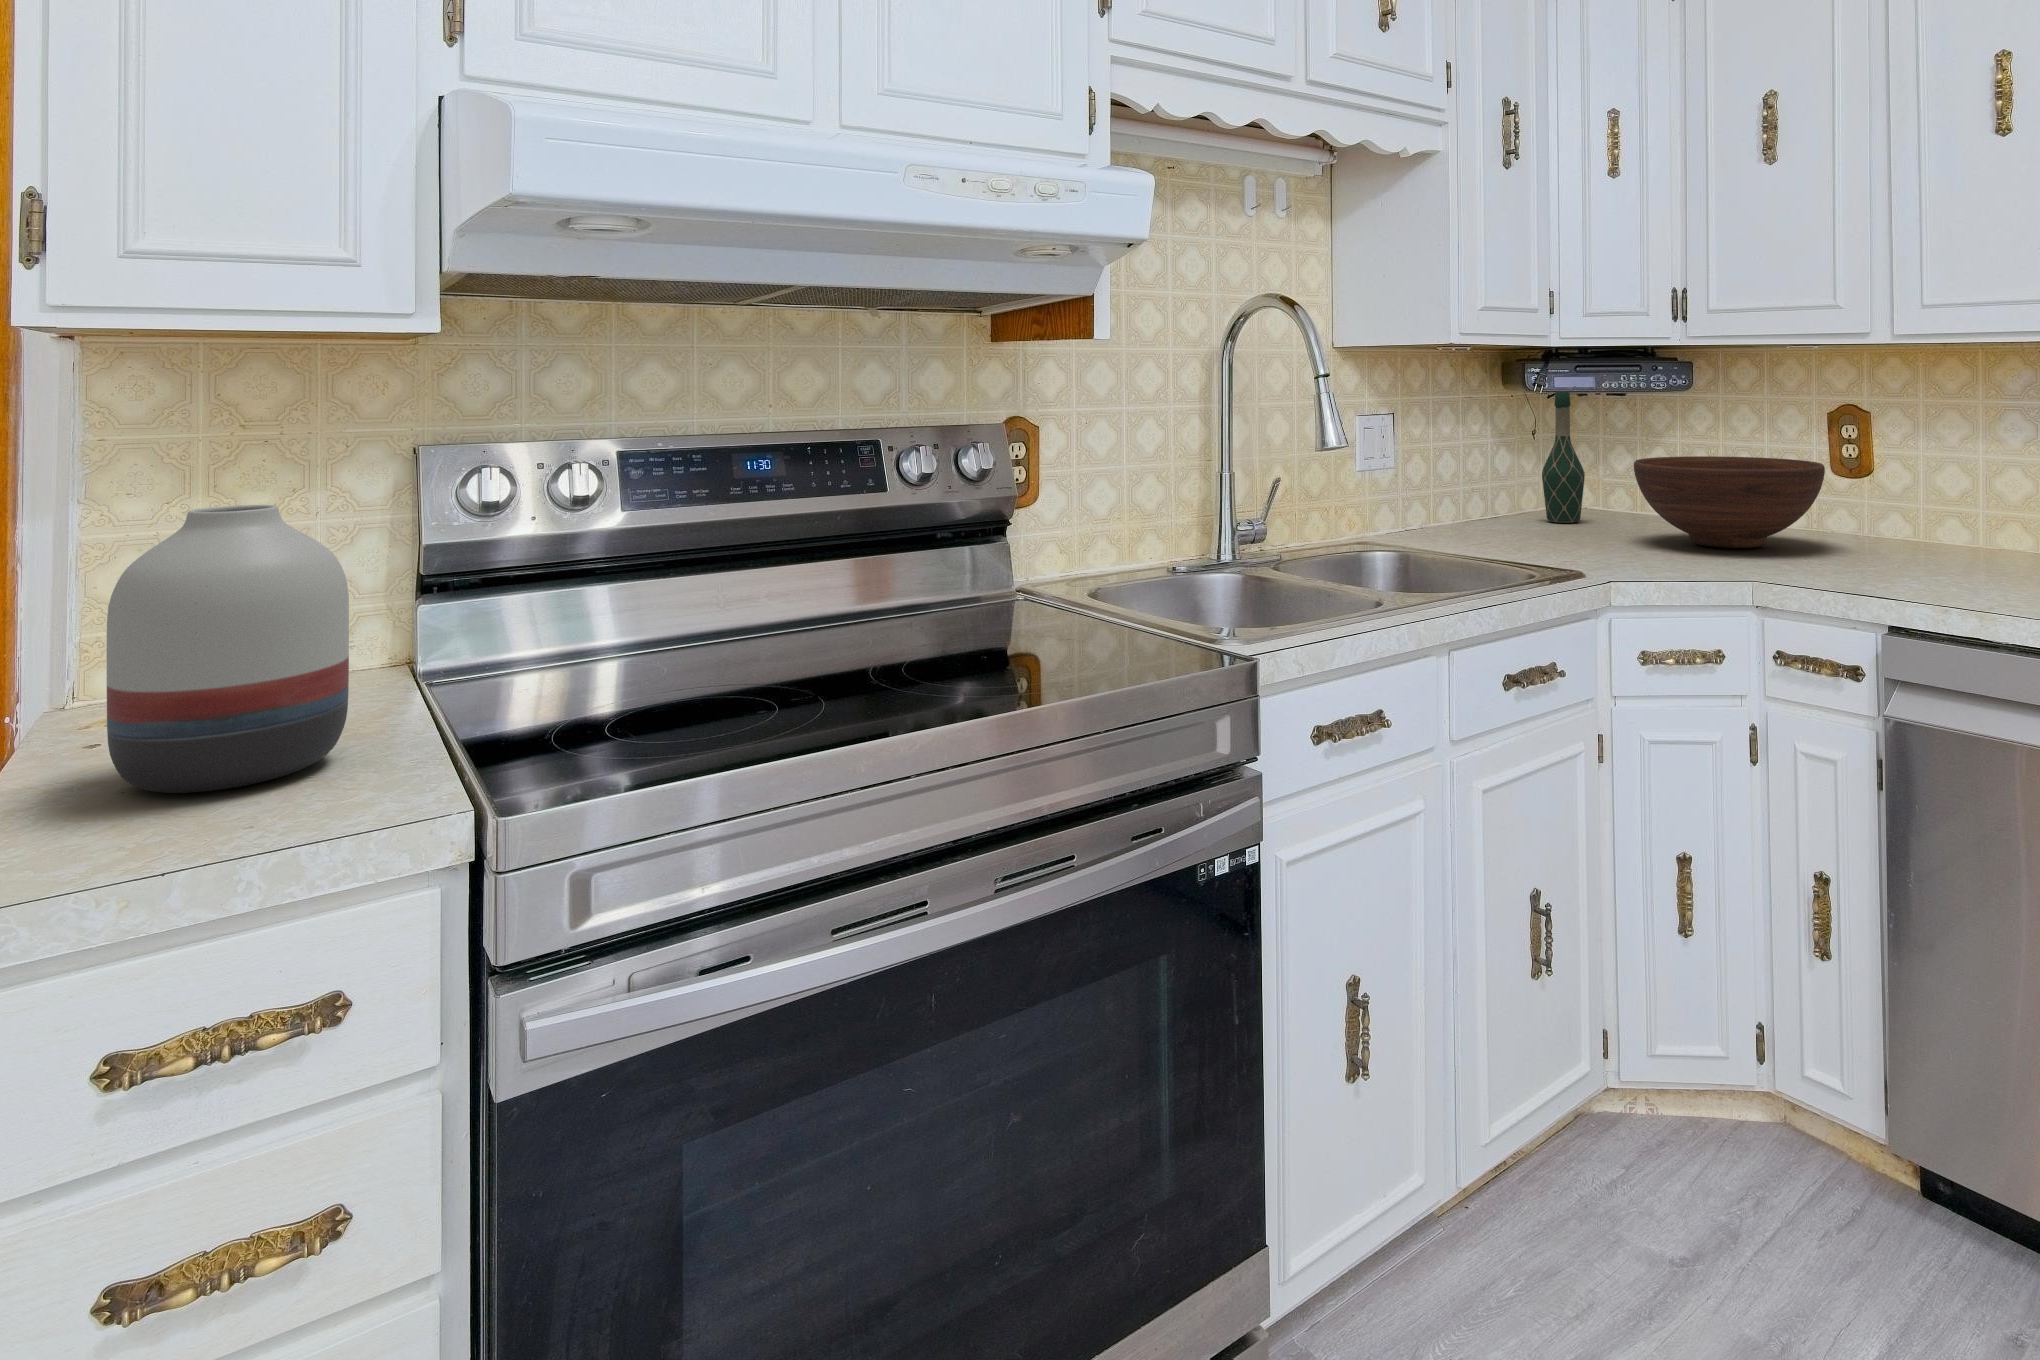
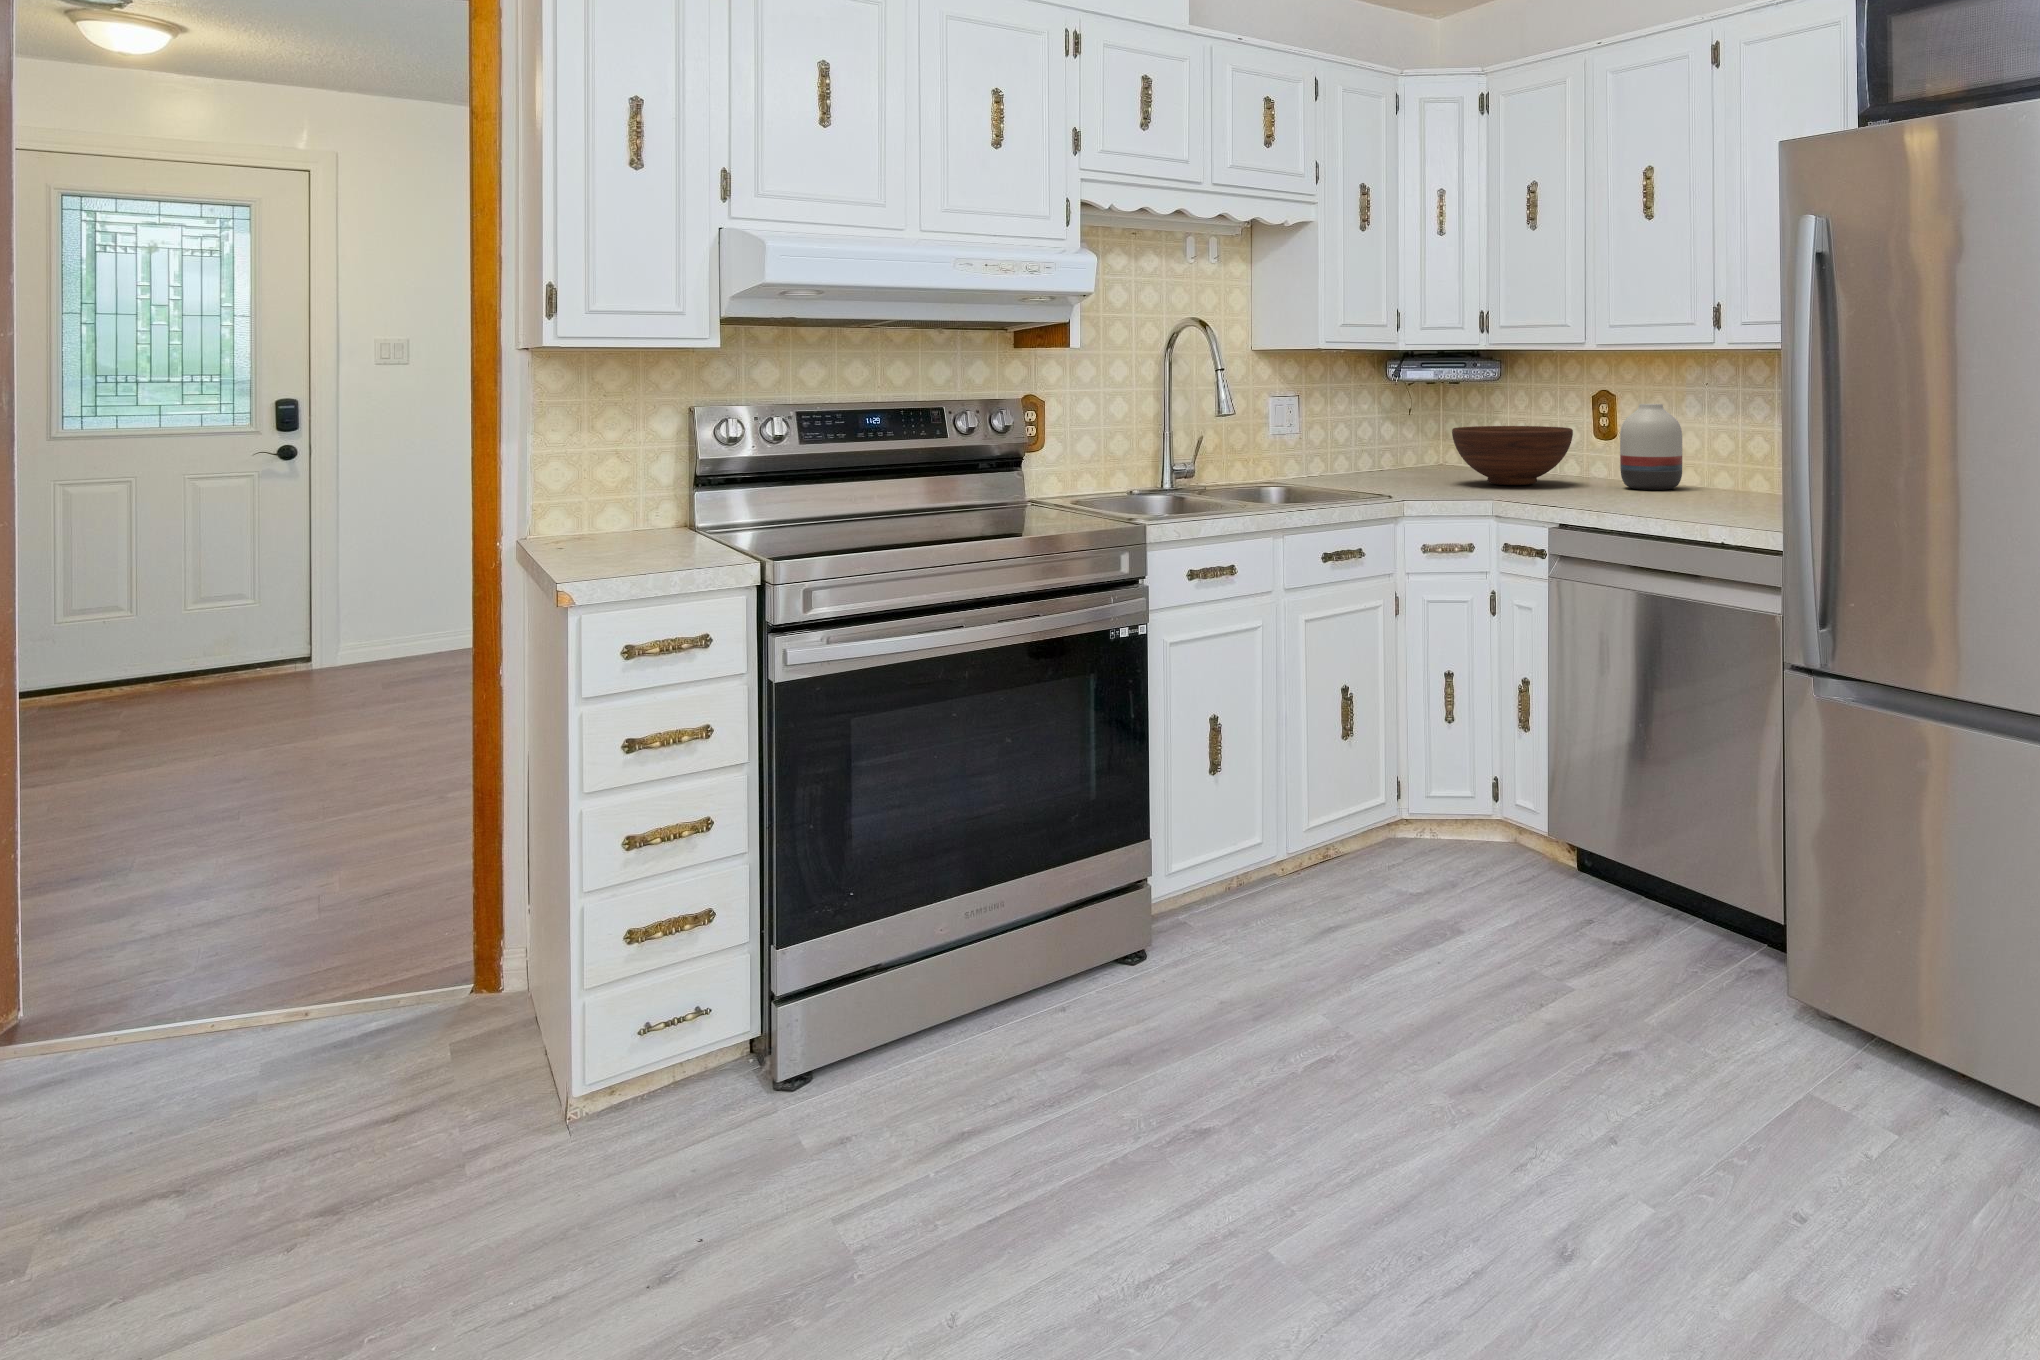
wine bottle: present [1542,392,1585,523] -> none [1413,381,1443,474]
vase: present [107,505,349,793] -> present [1620,404,1682,490]

